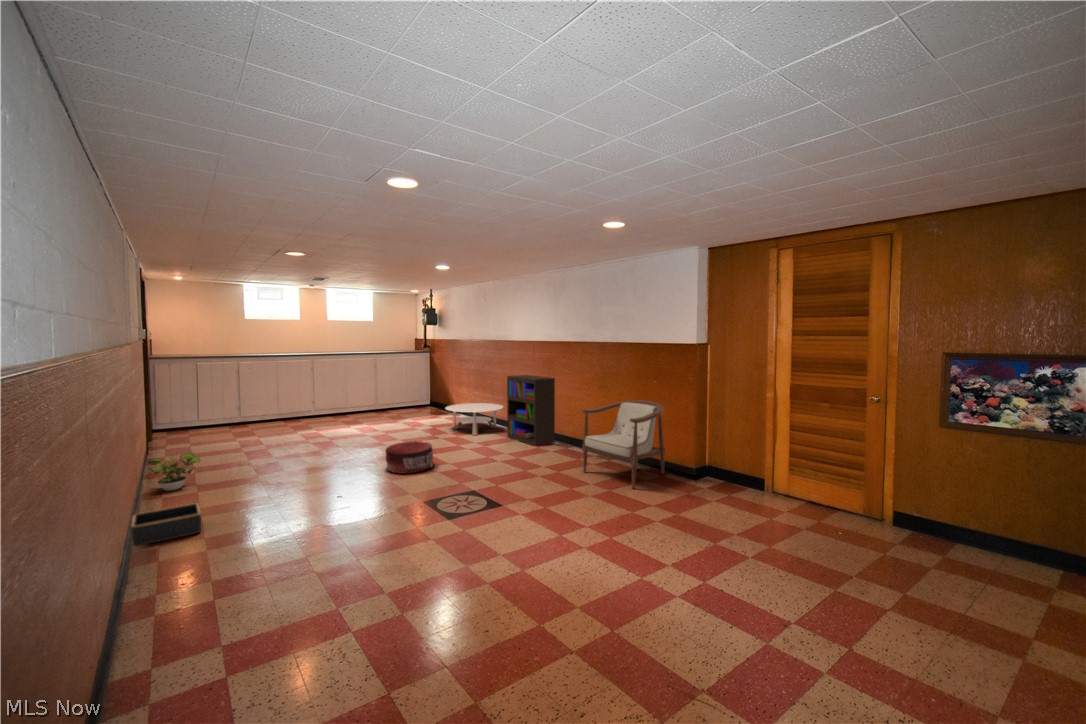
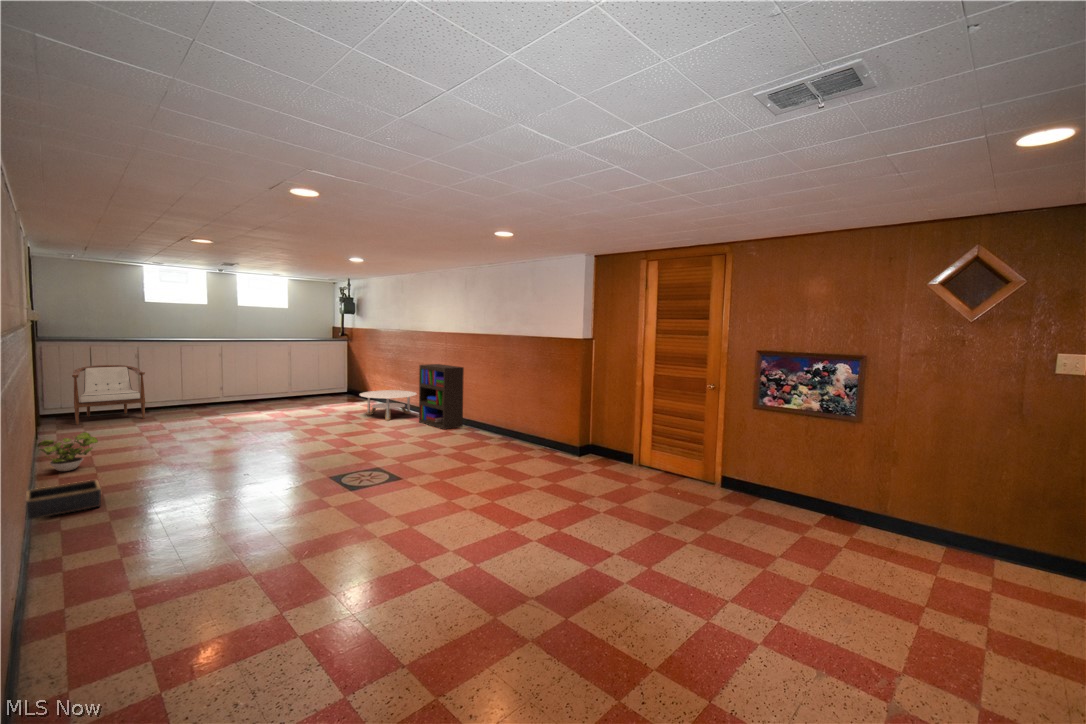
armchair: present [581,400,665,489] -> present [72,365,145,425]
pouf: present [386,441,434,474] -> none [294,423,343,454]

